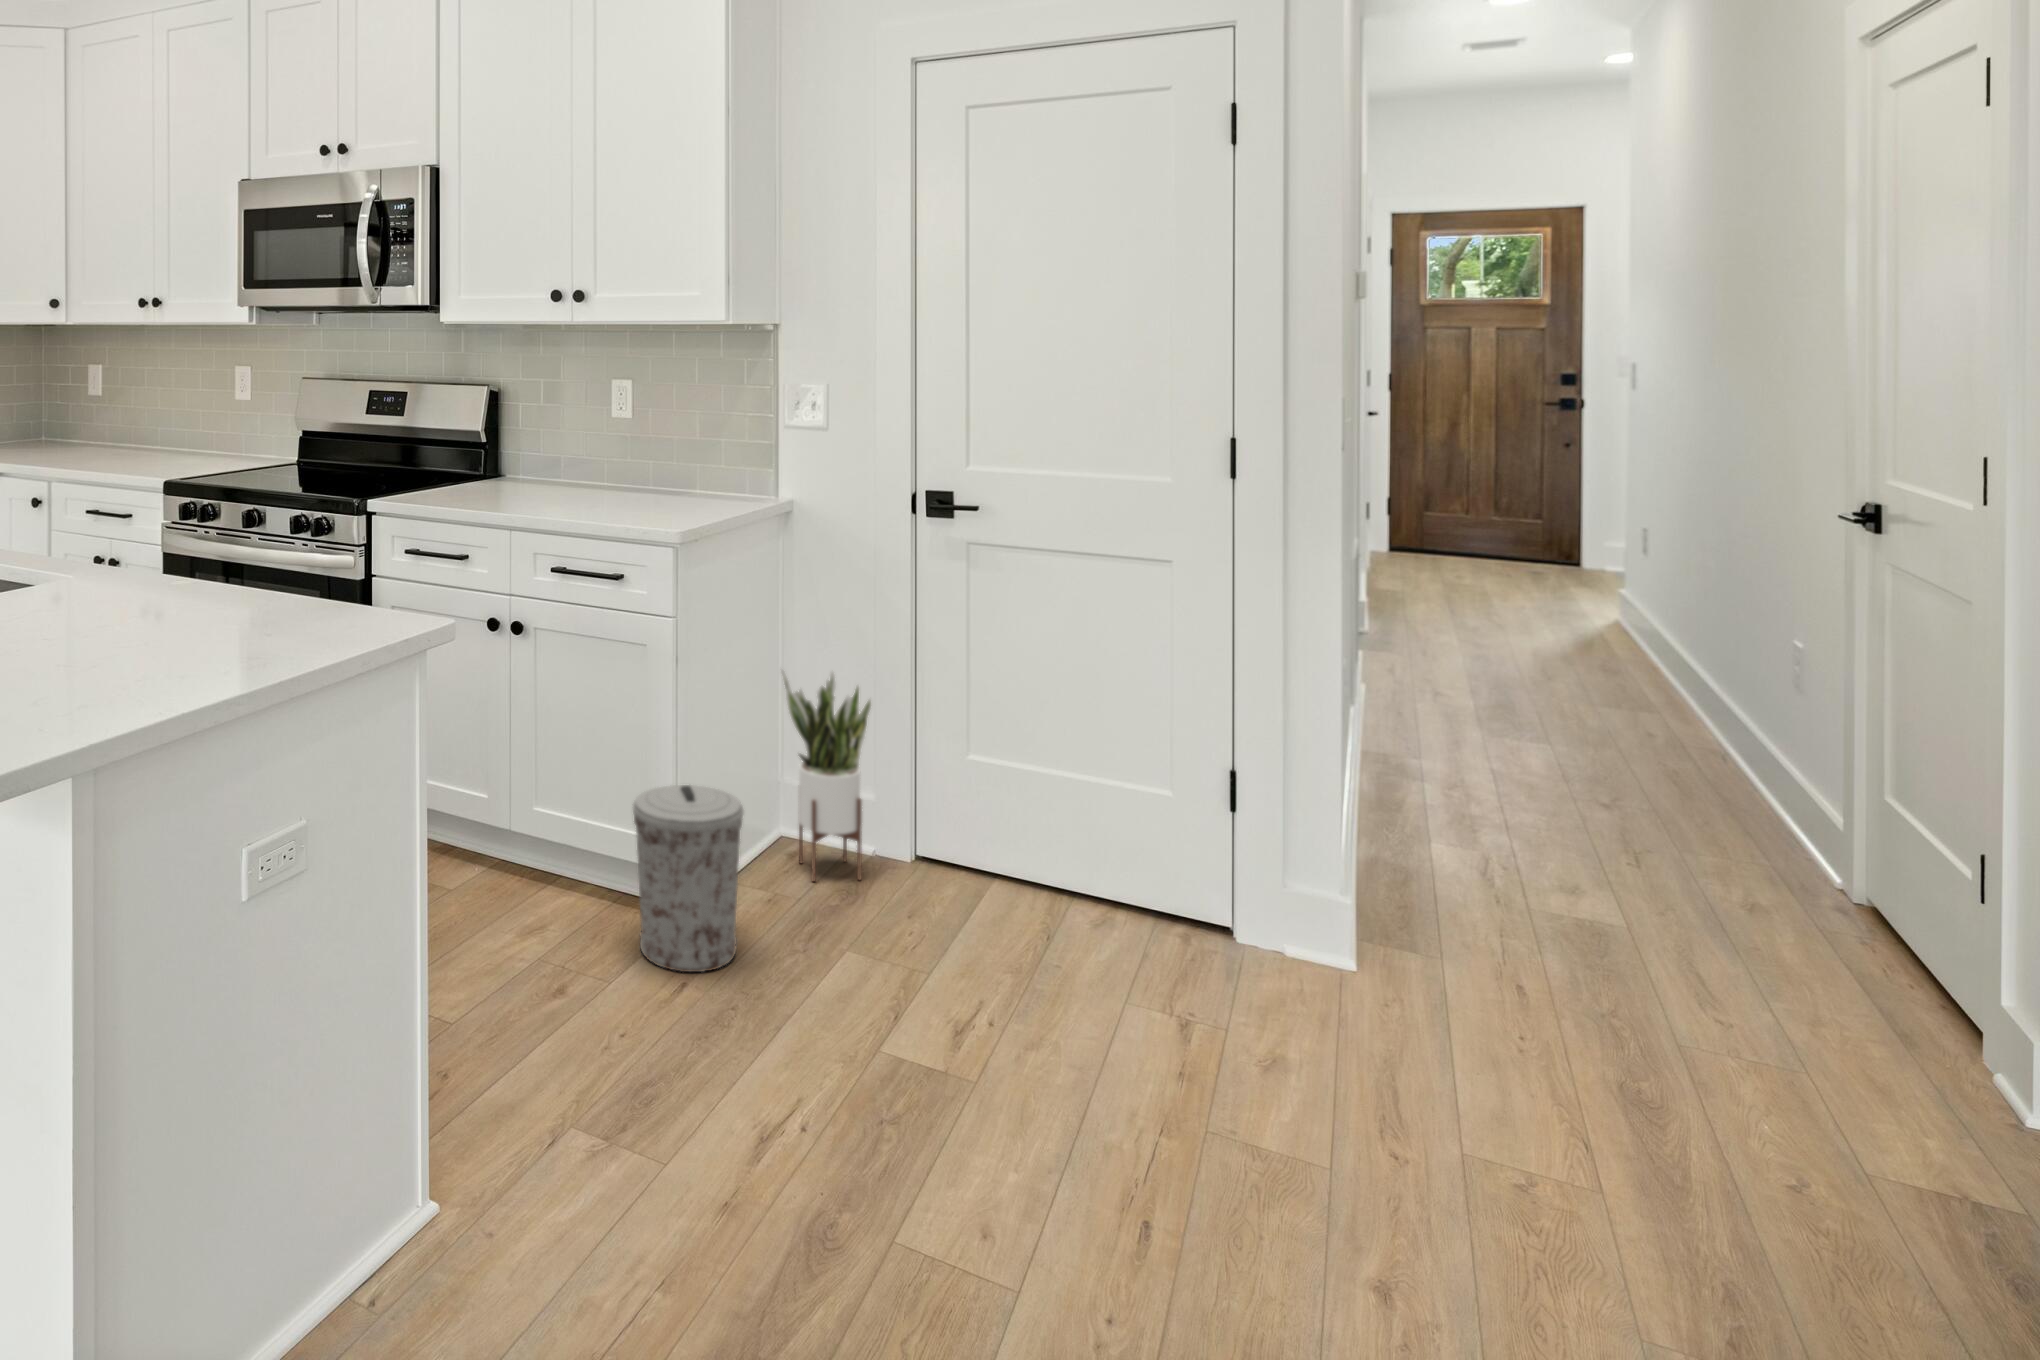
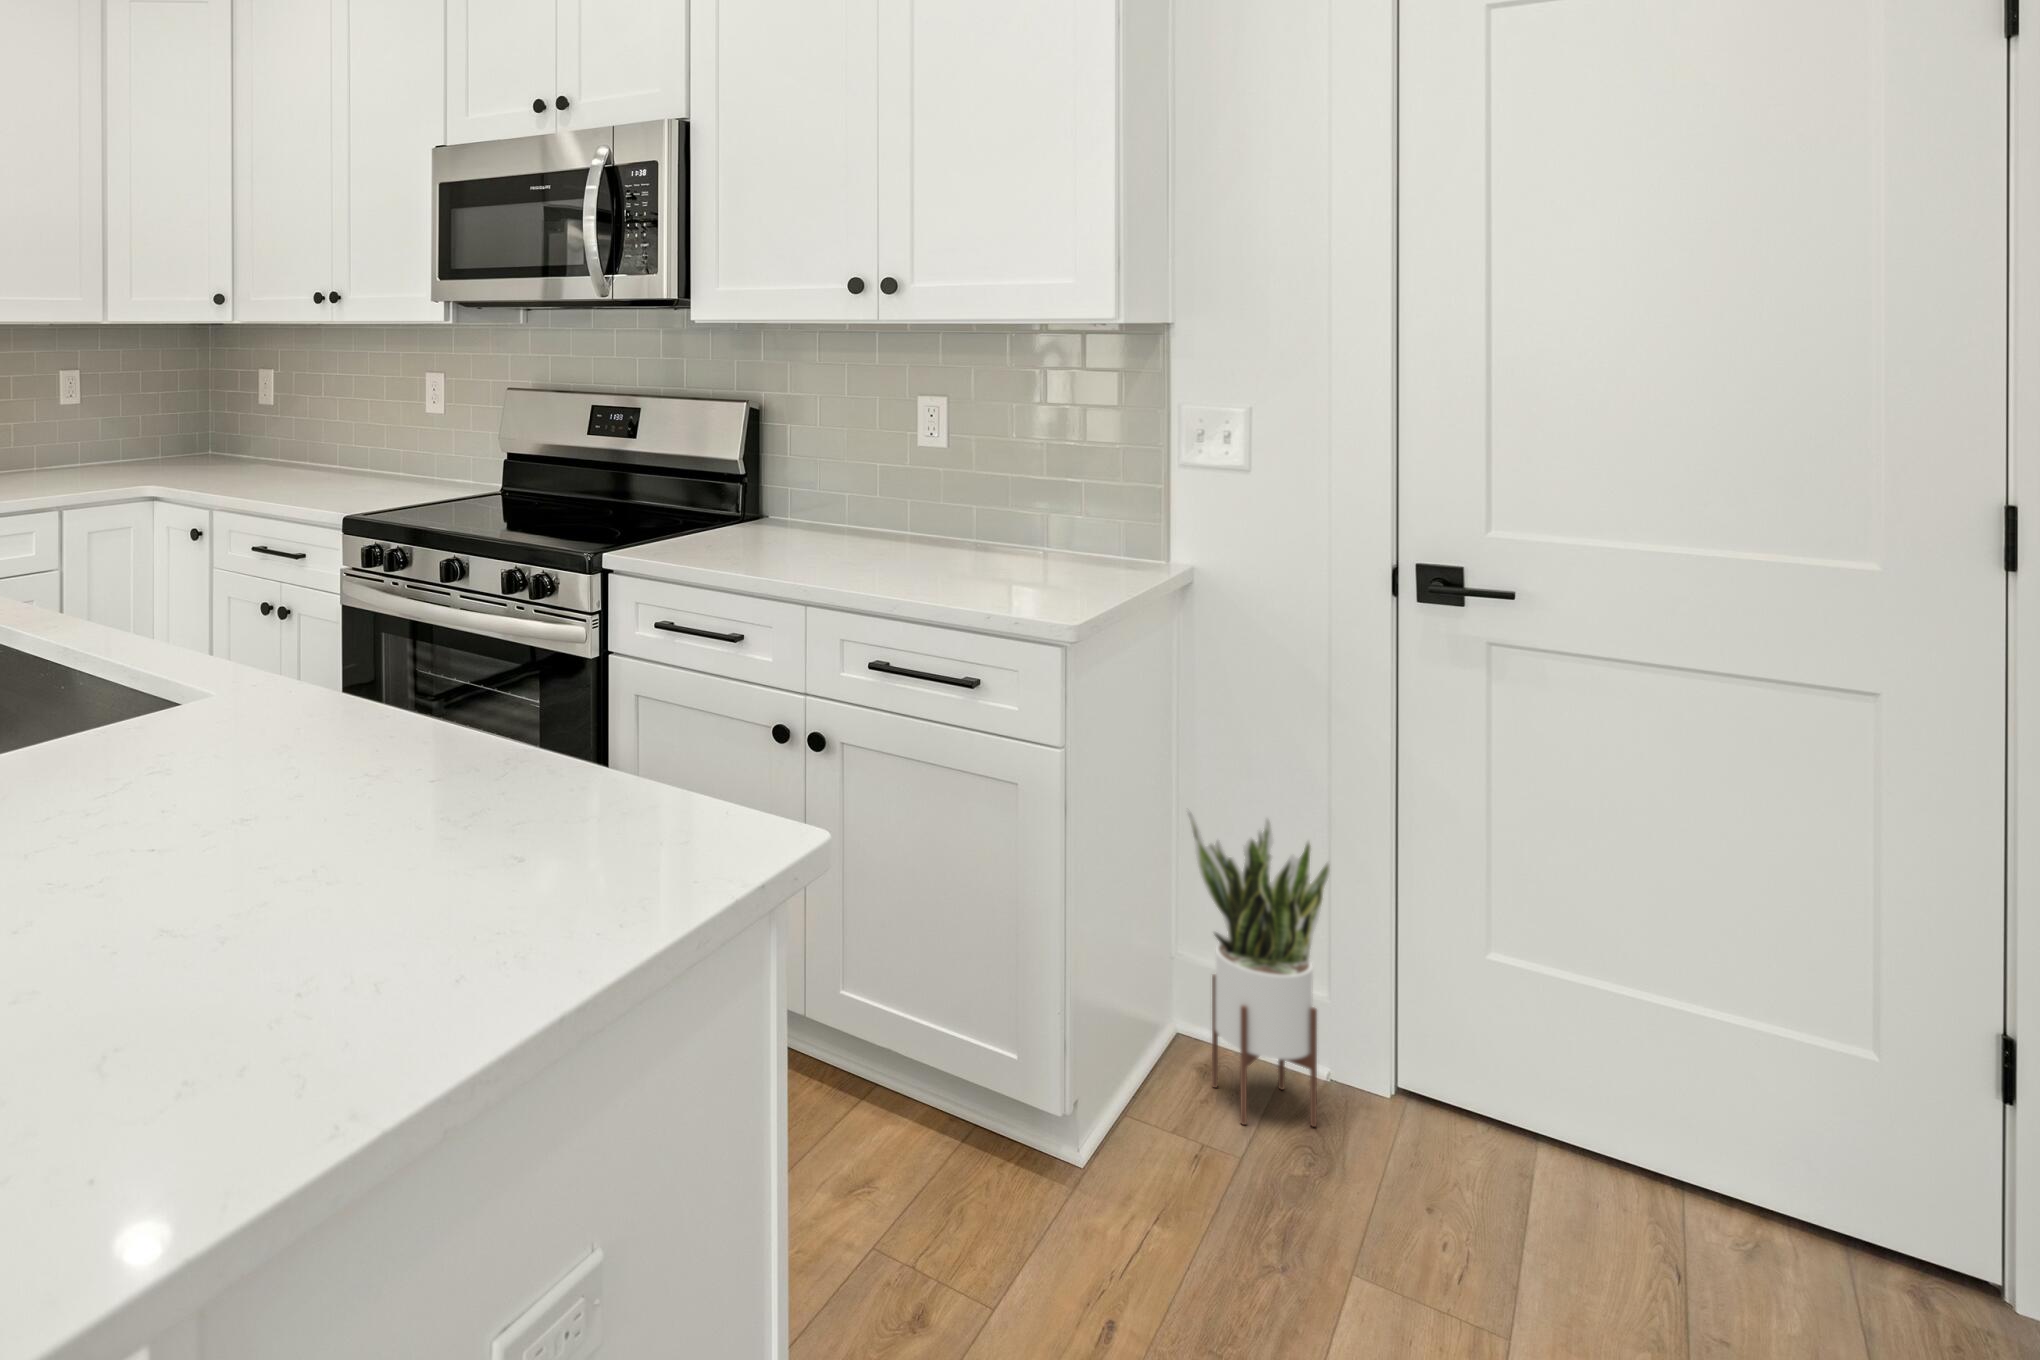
trash can: present [633,785,743,972] -> none [994,991,1170,1296]

